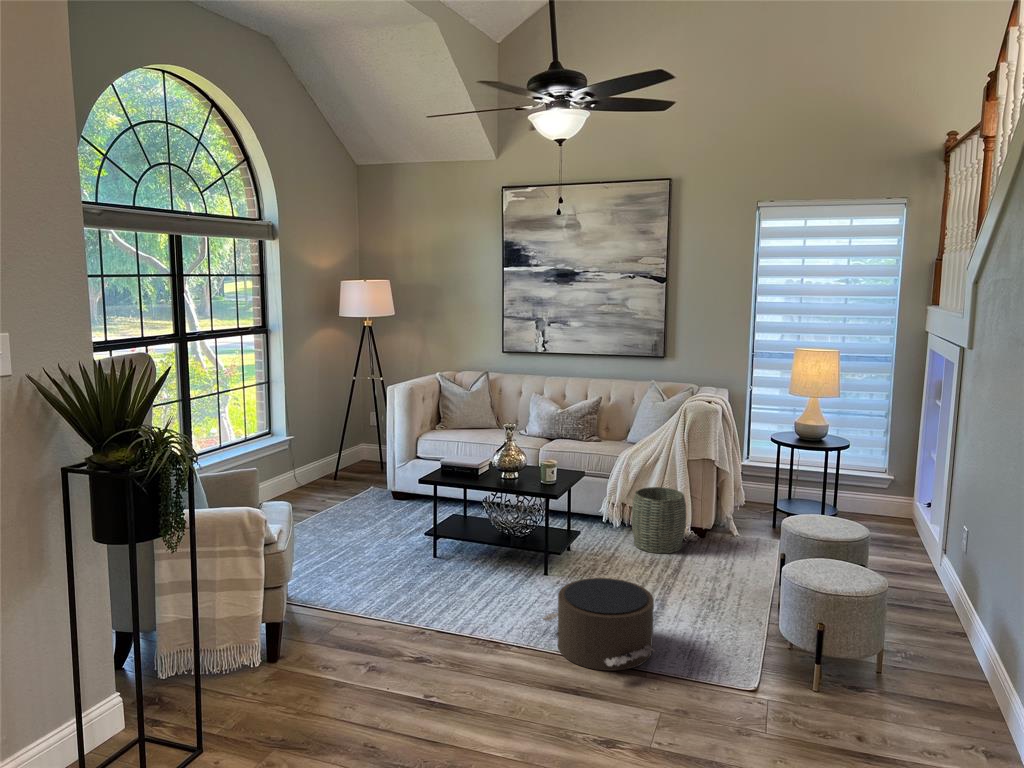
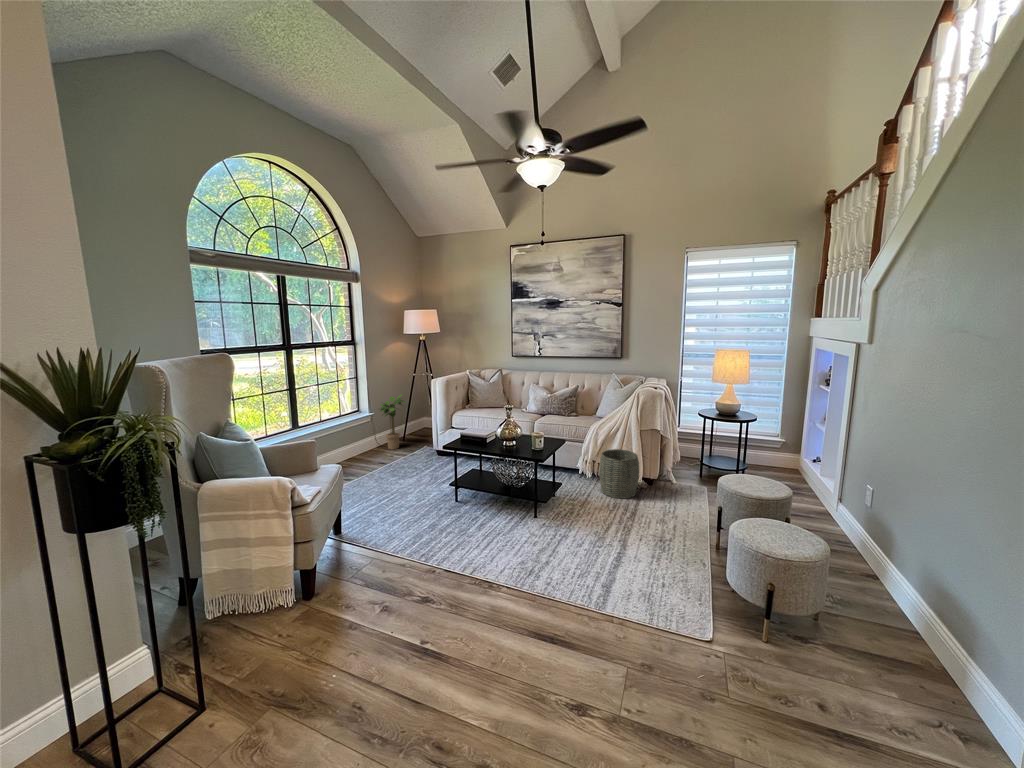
potted plant: none [298,408,343,491] -> present [380,394,405,449]
pouf: present [543,578,655,671] -> none [528,529,622,617]

